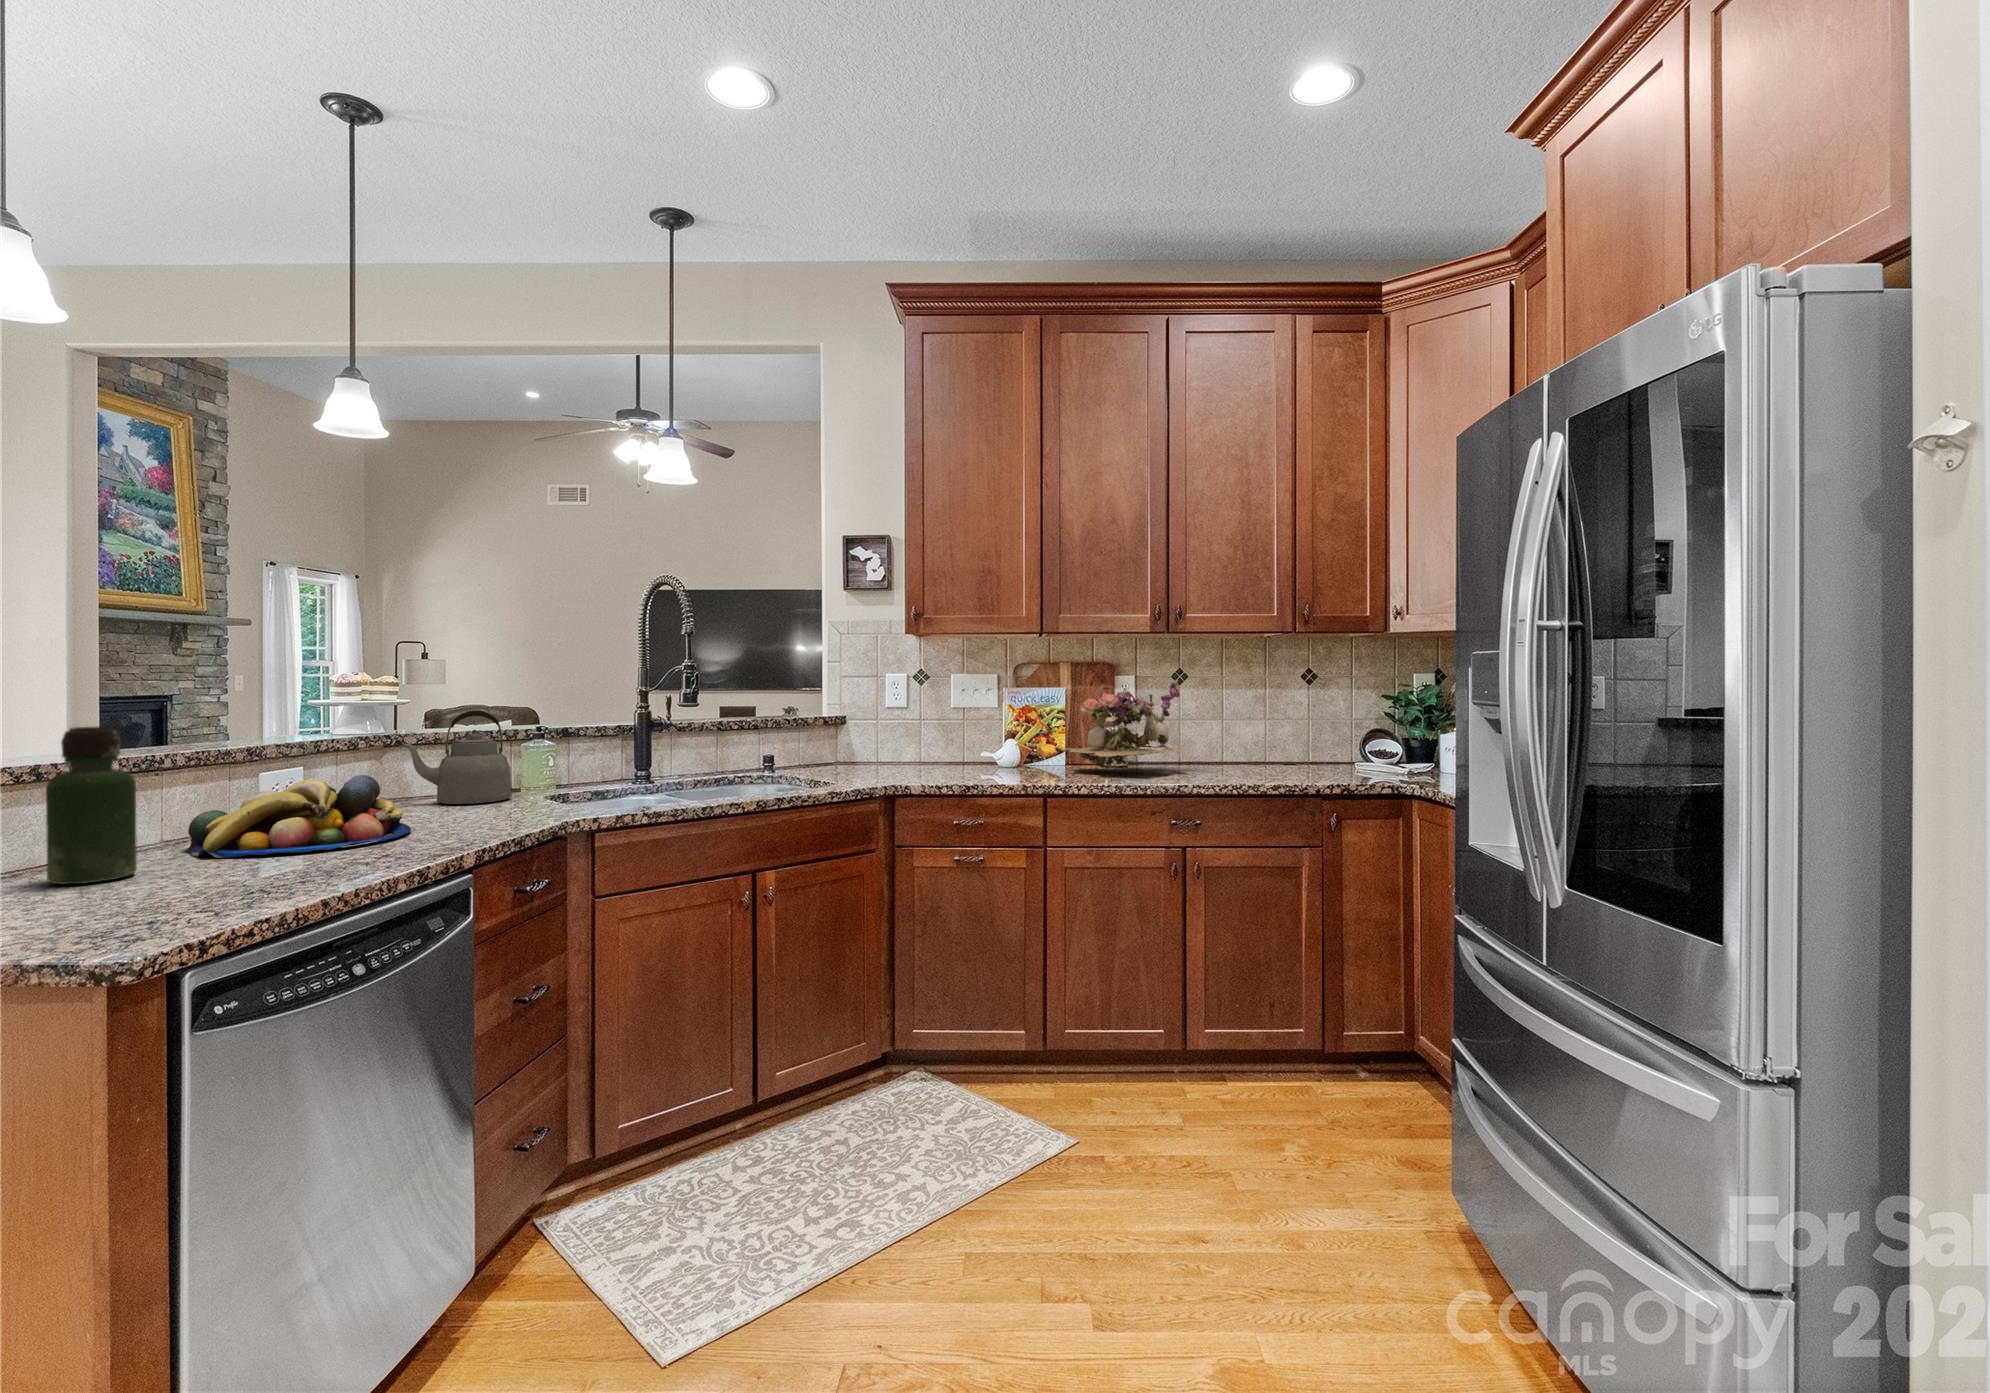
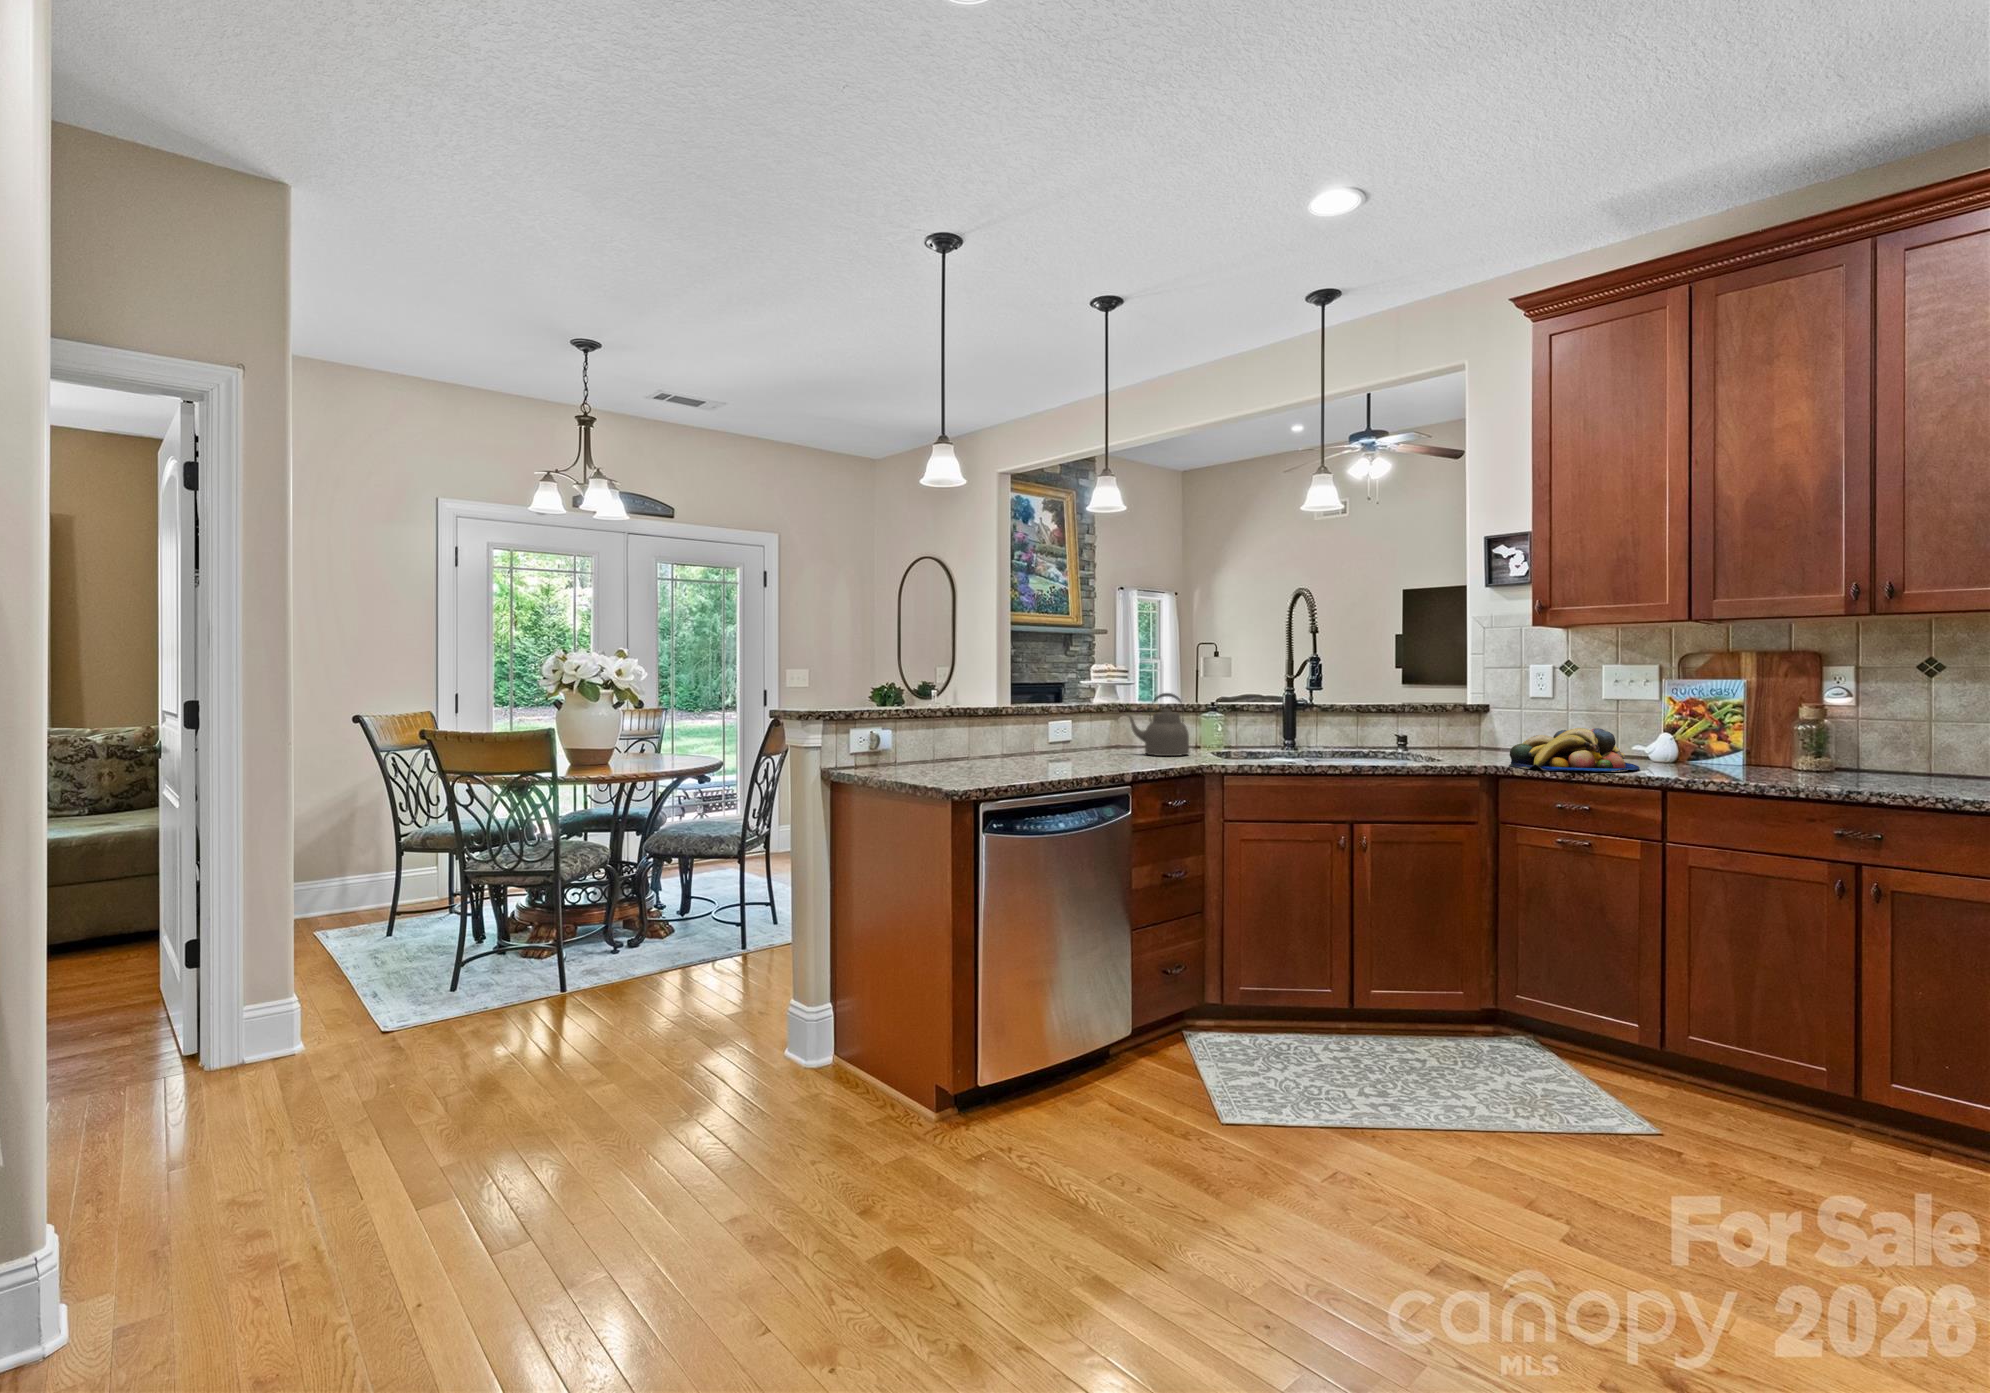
flower arrangement: present [1066,680,1181,771] -> none [1725,669,1903,774]
bottle: present [46,726,137,884] -> none [959,695,991,773]
fruit bowl: present [185,775,411,858] -> present [1509,728,1640,771]

